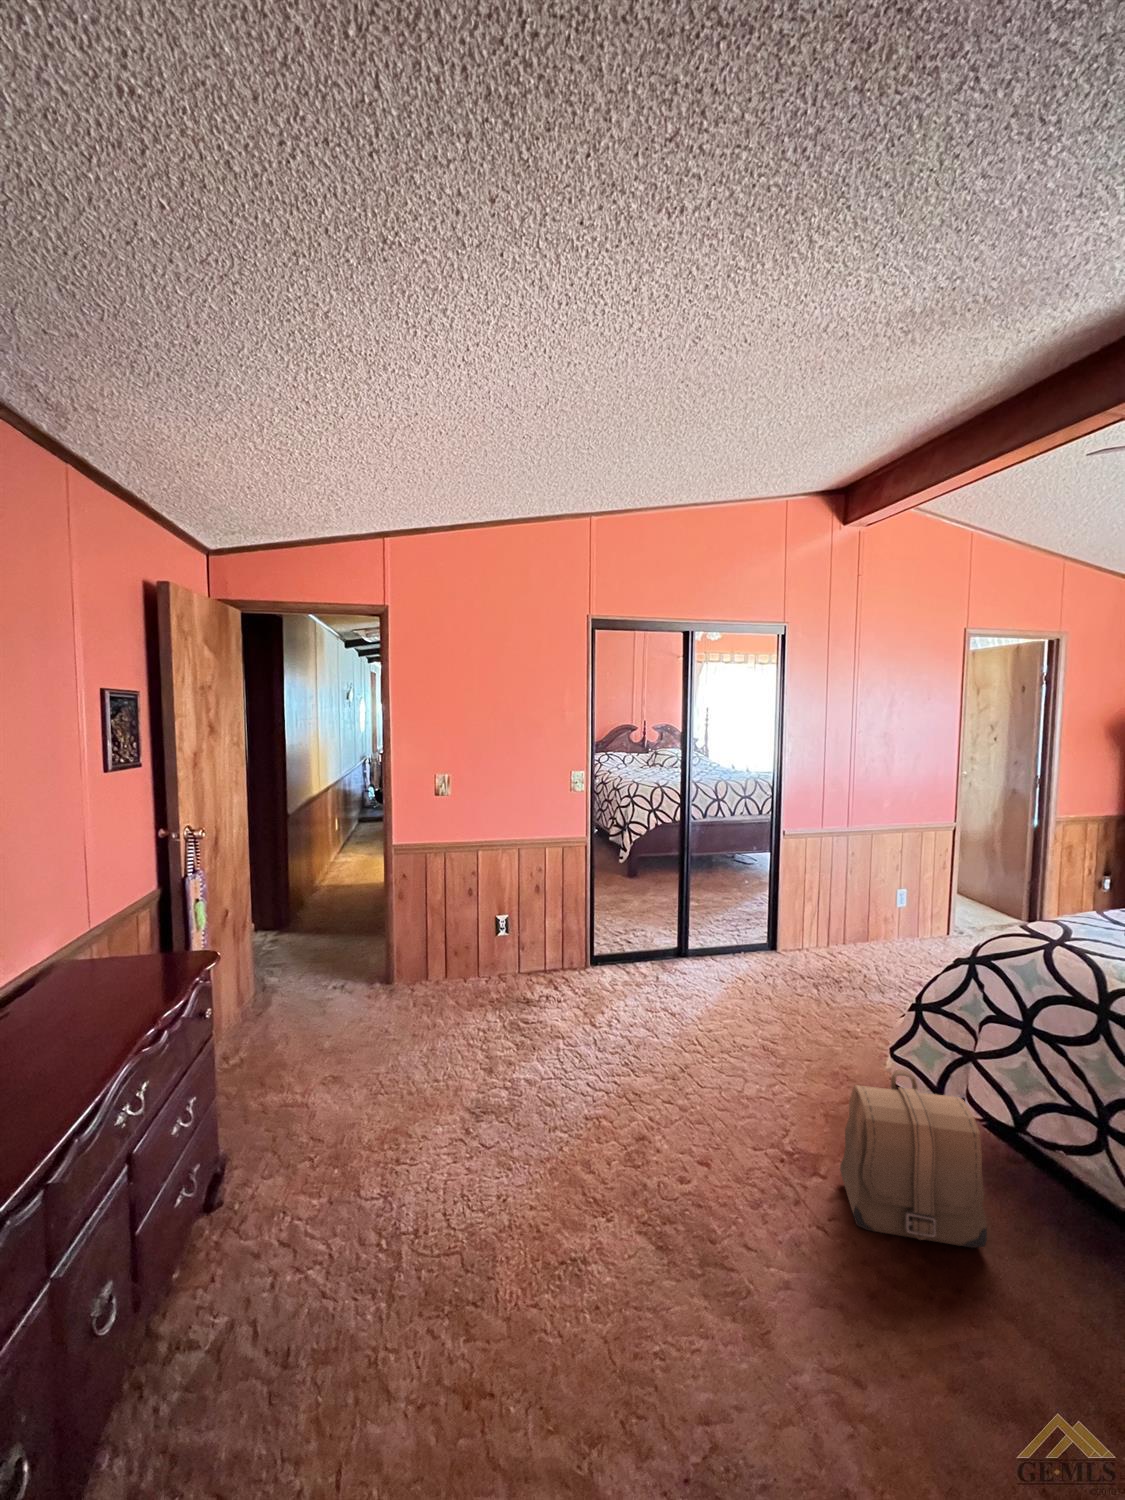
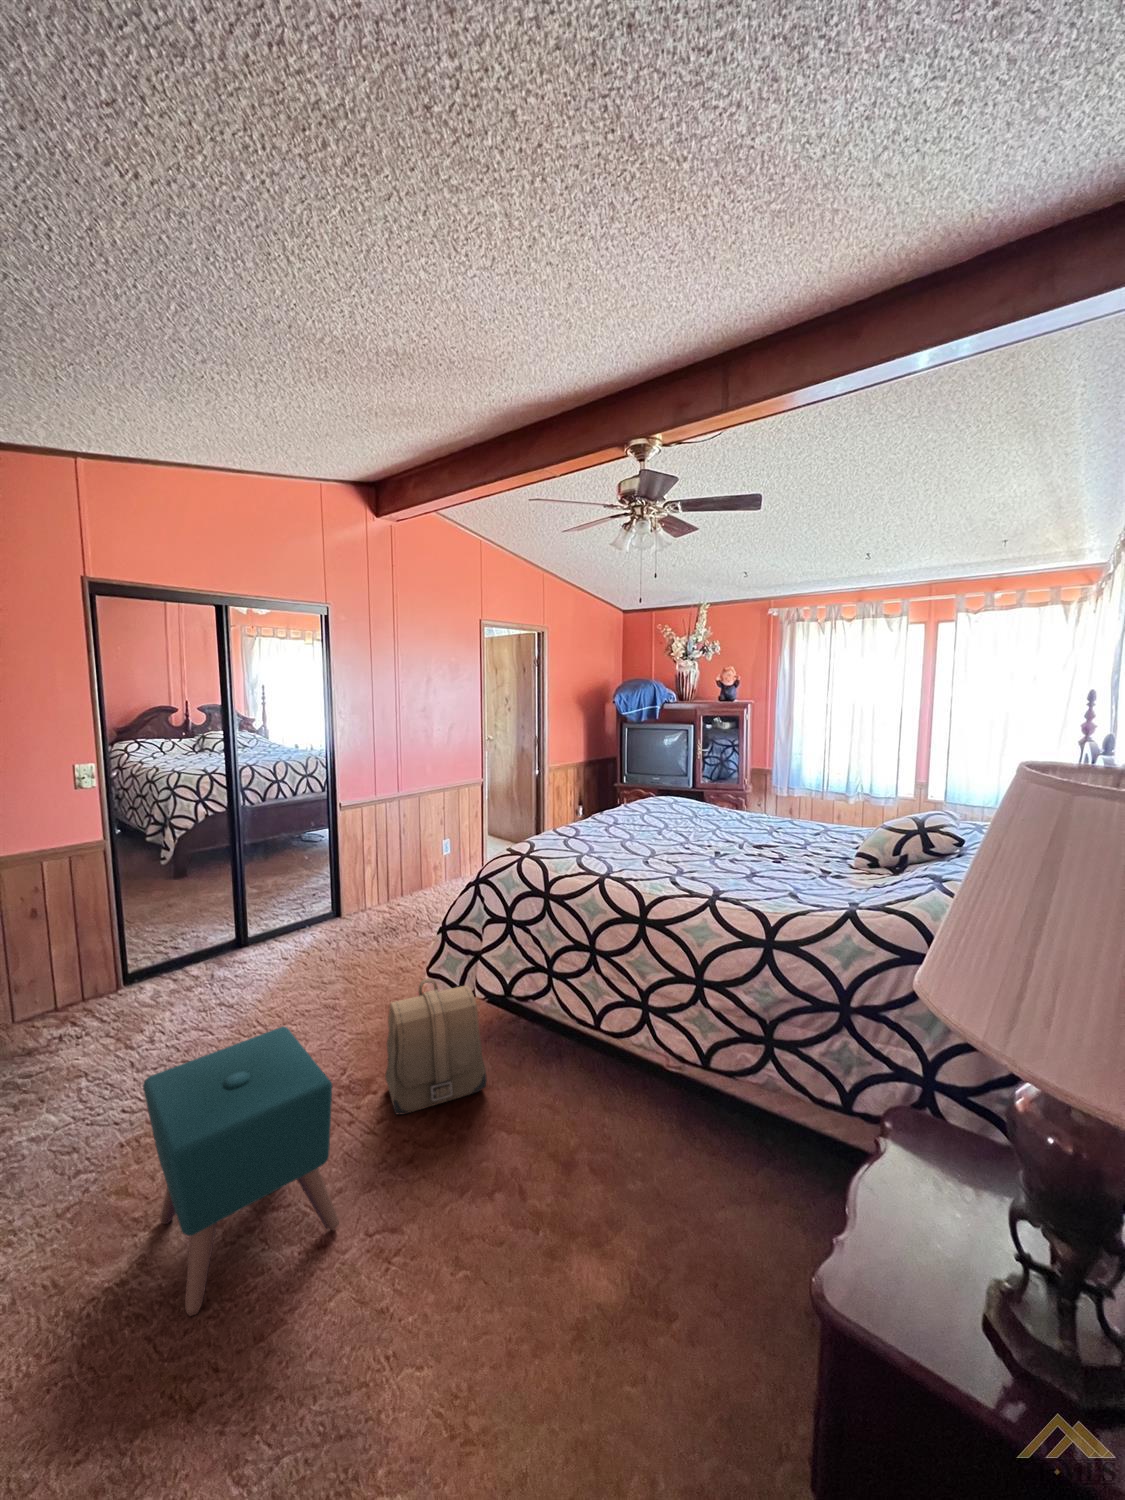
ottoman: none [614,1077,803,1367] -> present [143,1027,339,1316]

